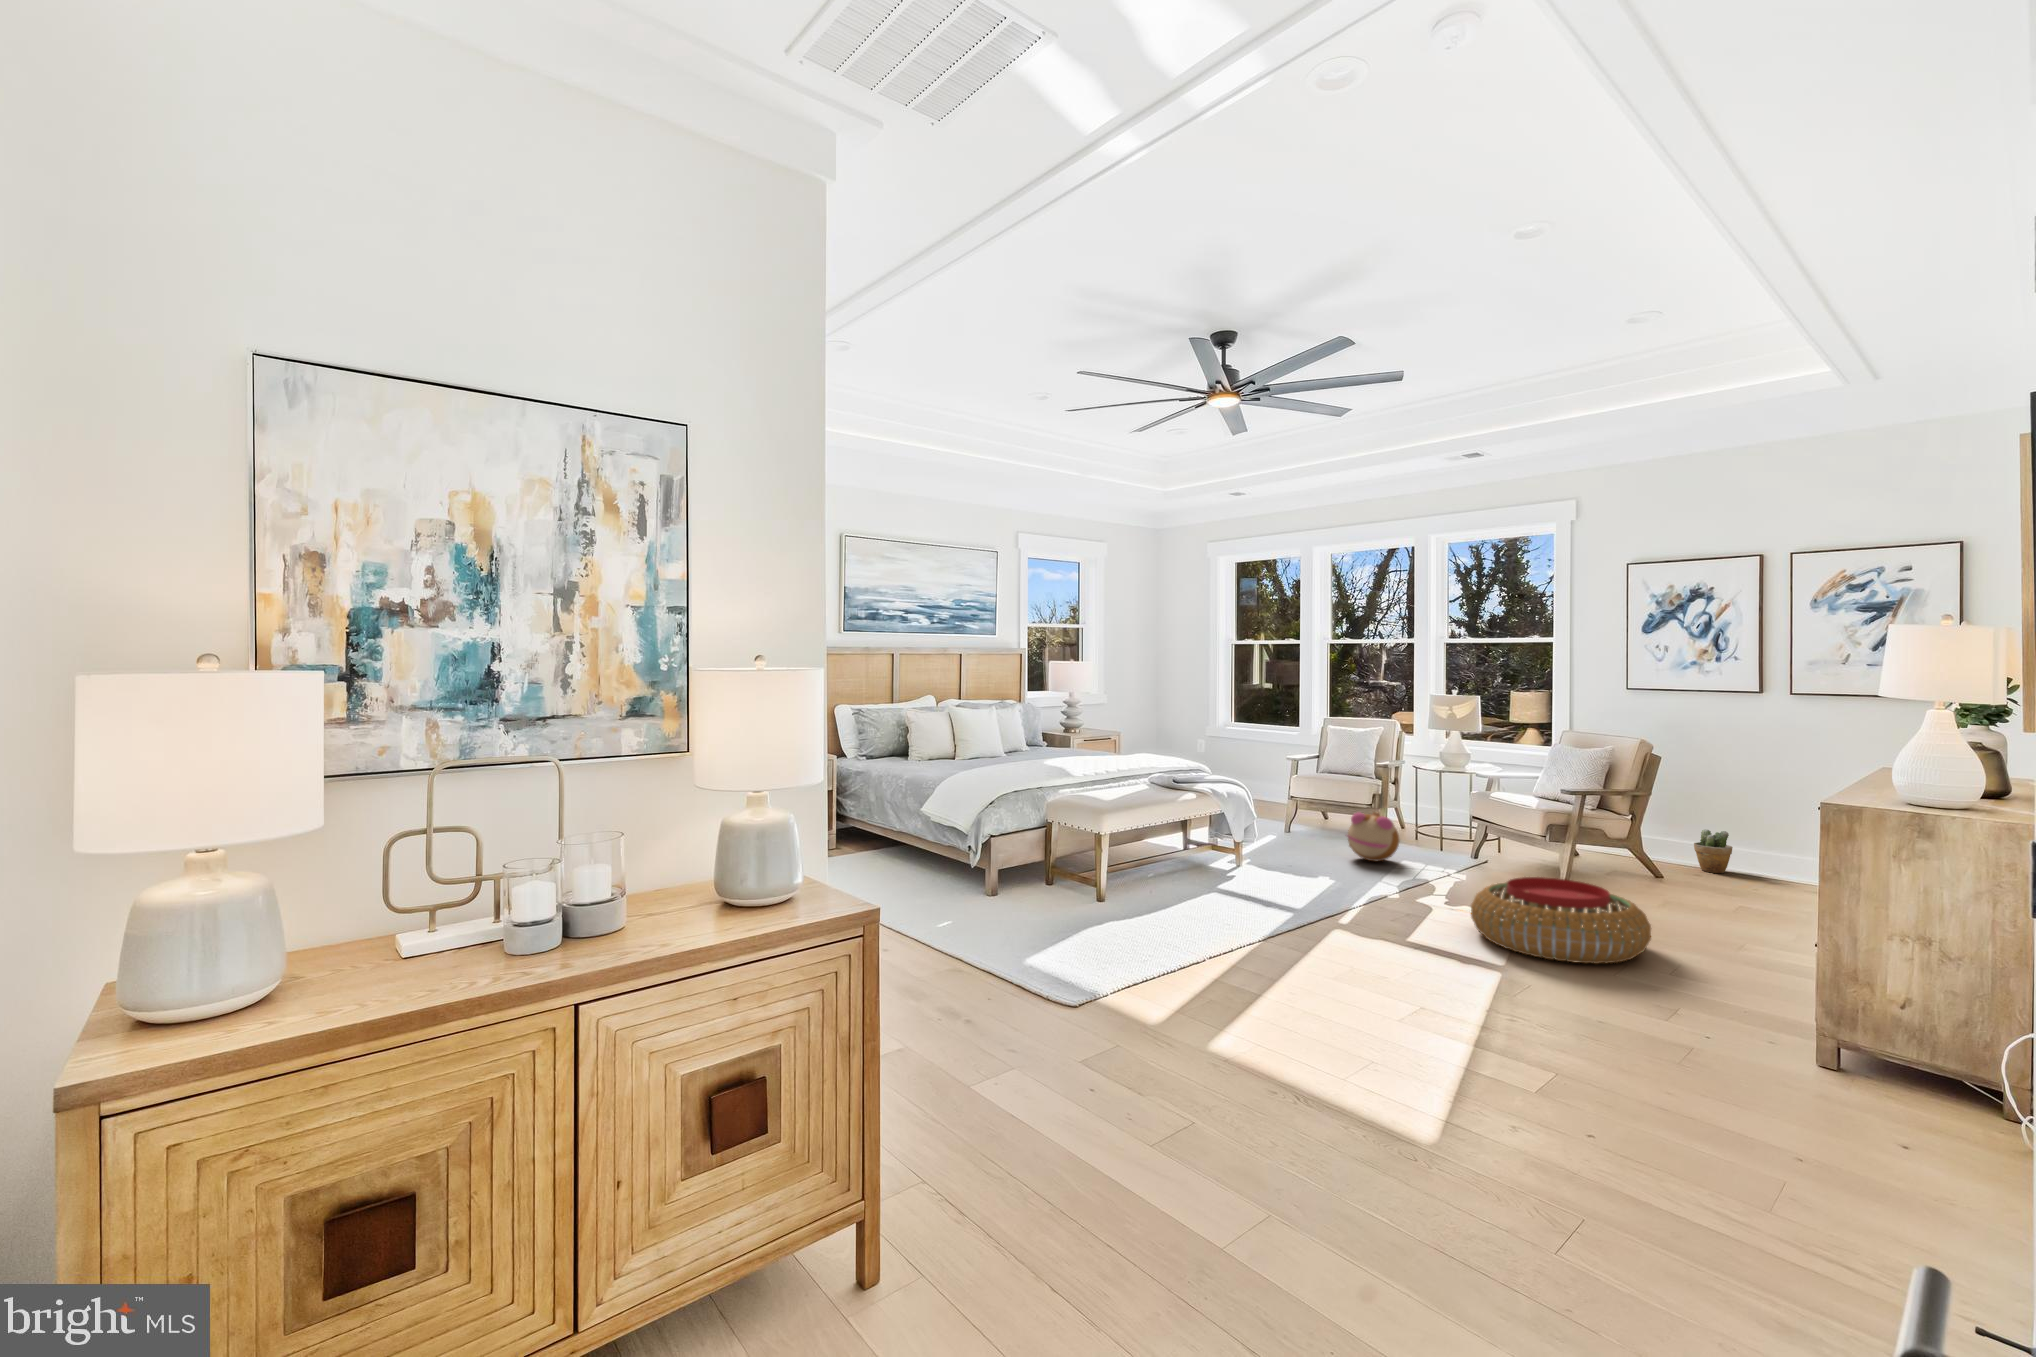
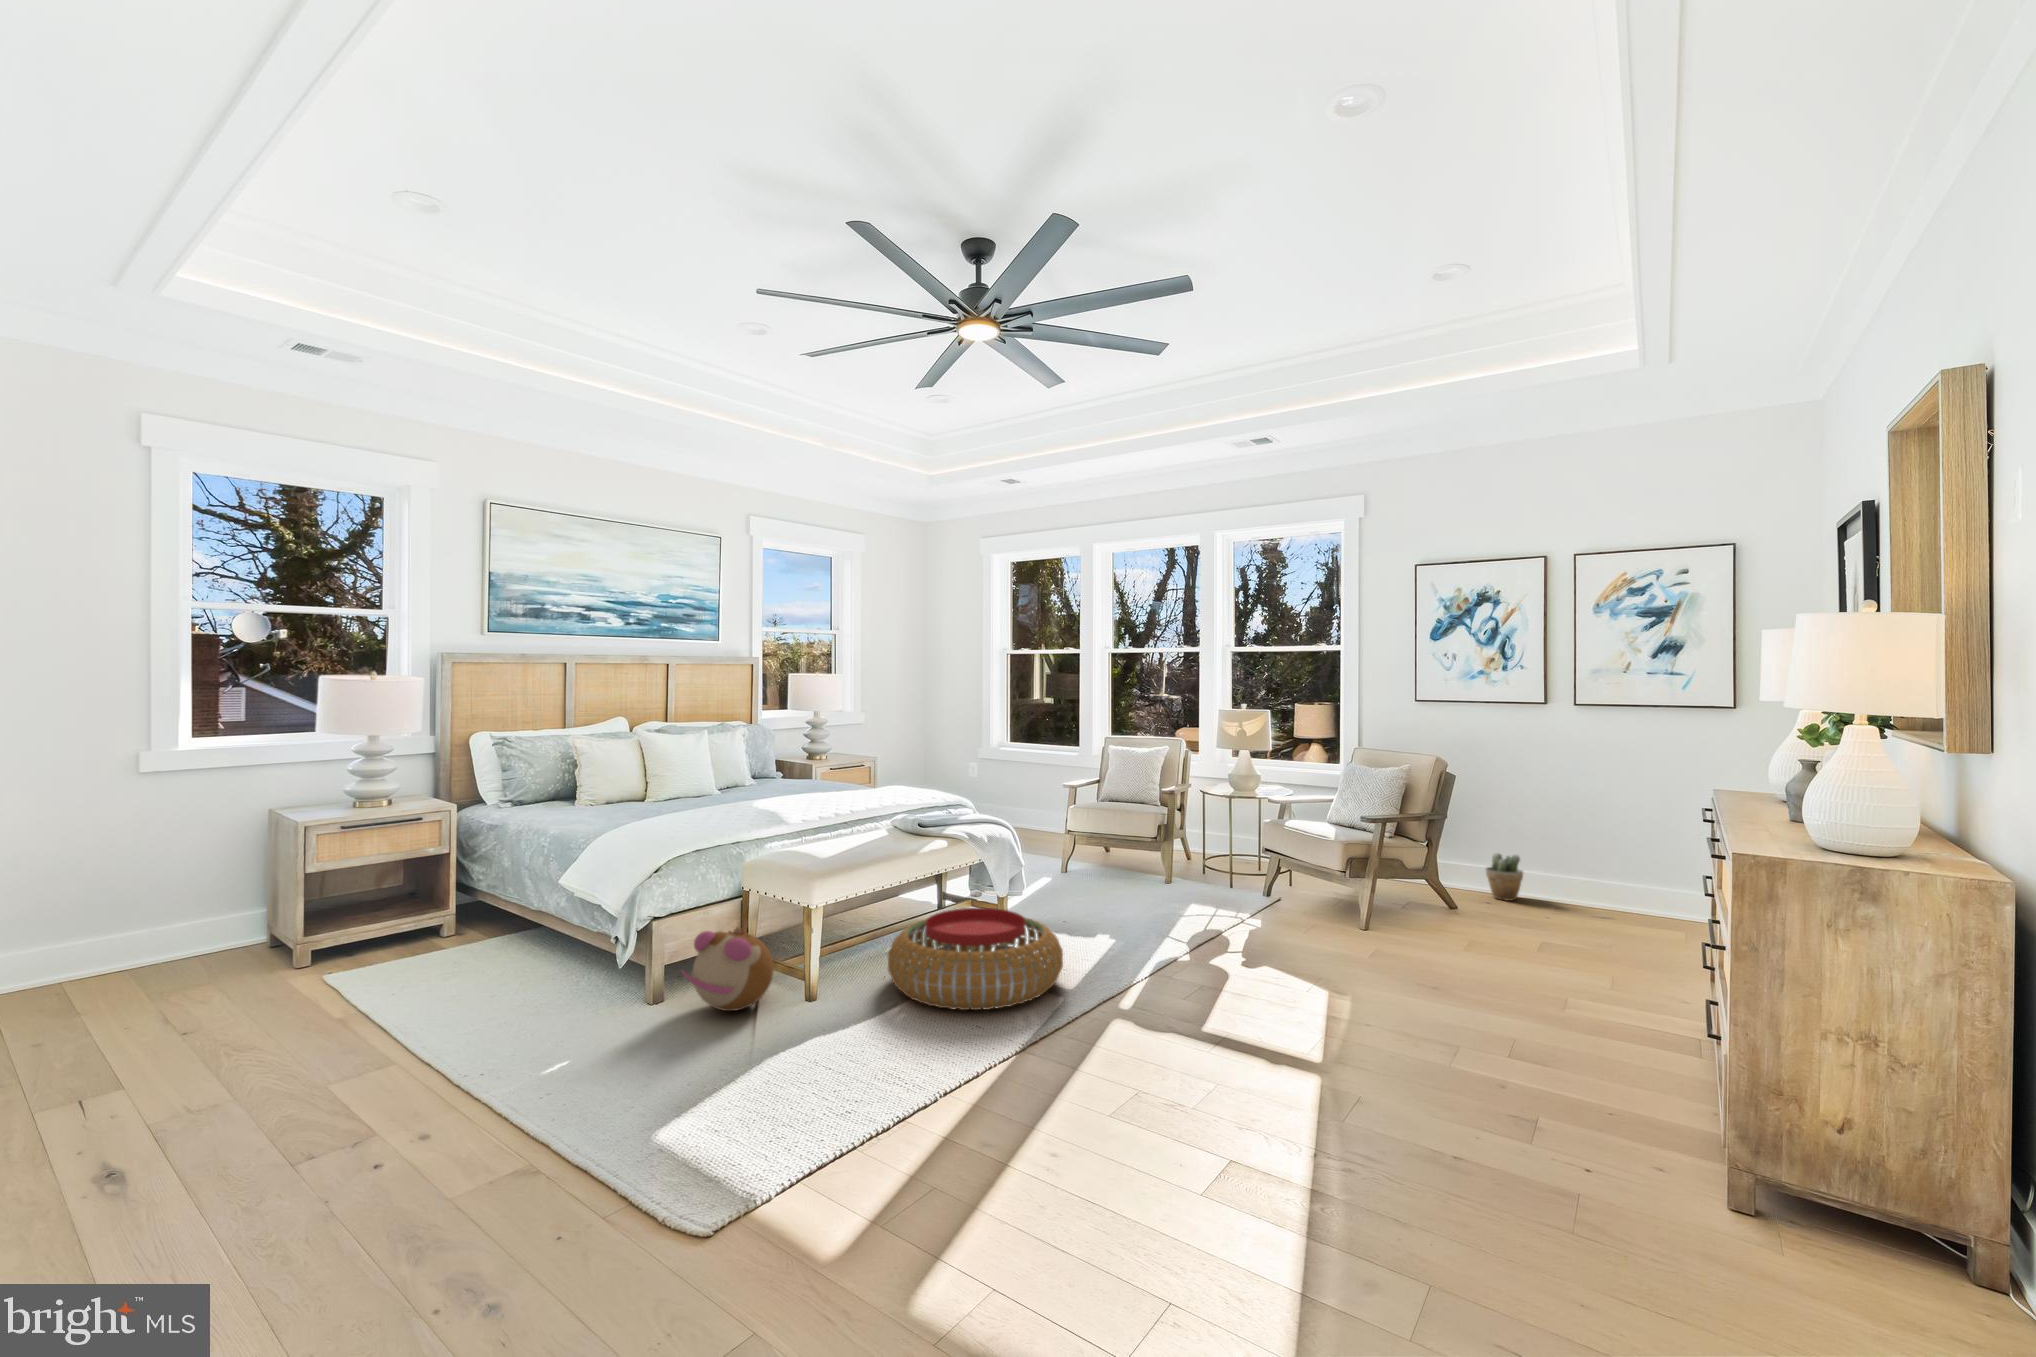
plush toy: present [1347,812,1399,861] -> present [682,928,774,1011]
pouf: present [1471,877,1651,964] -> present [888,908,1063,1010]

